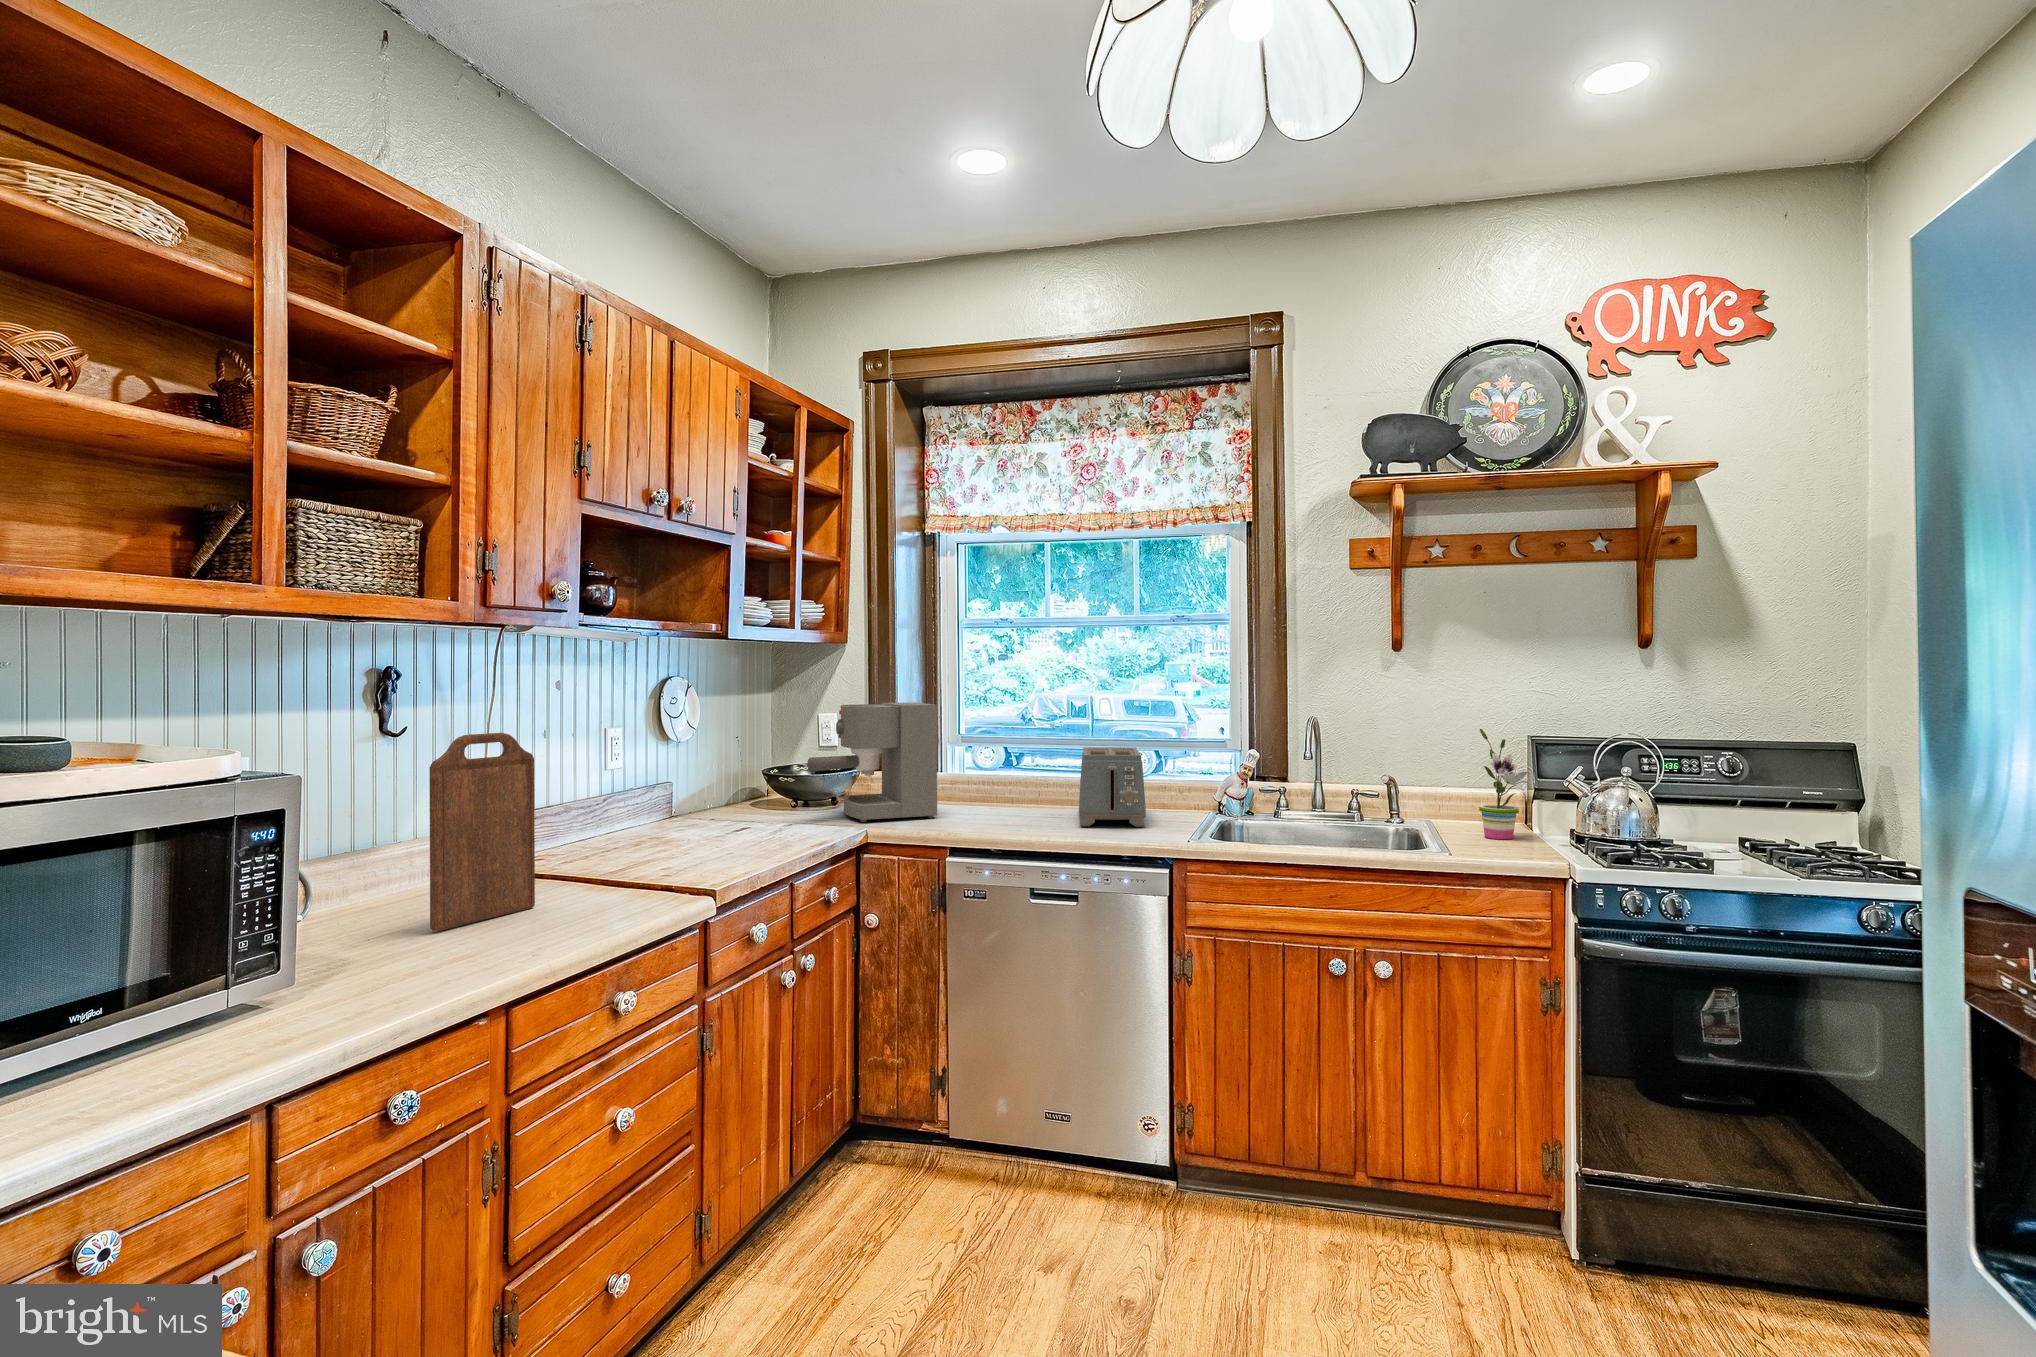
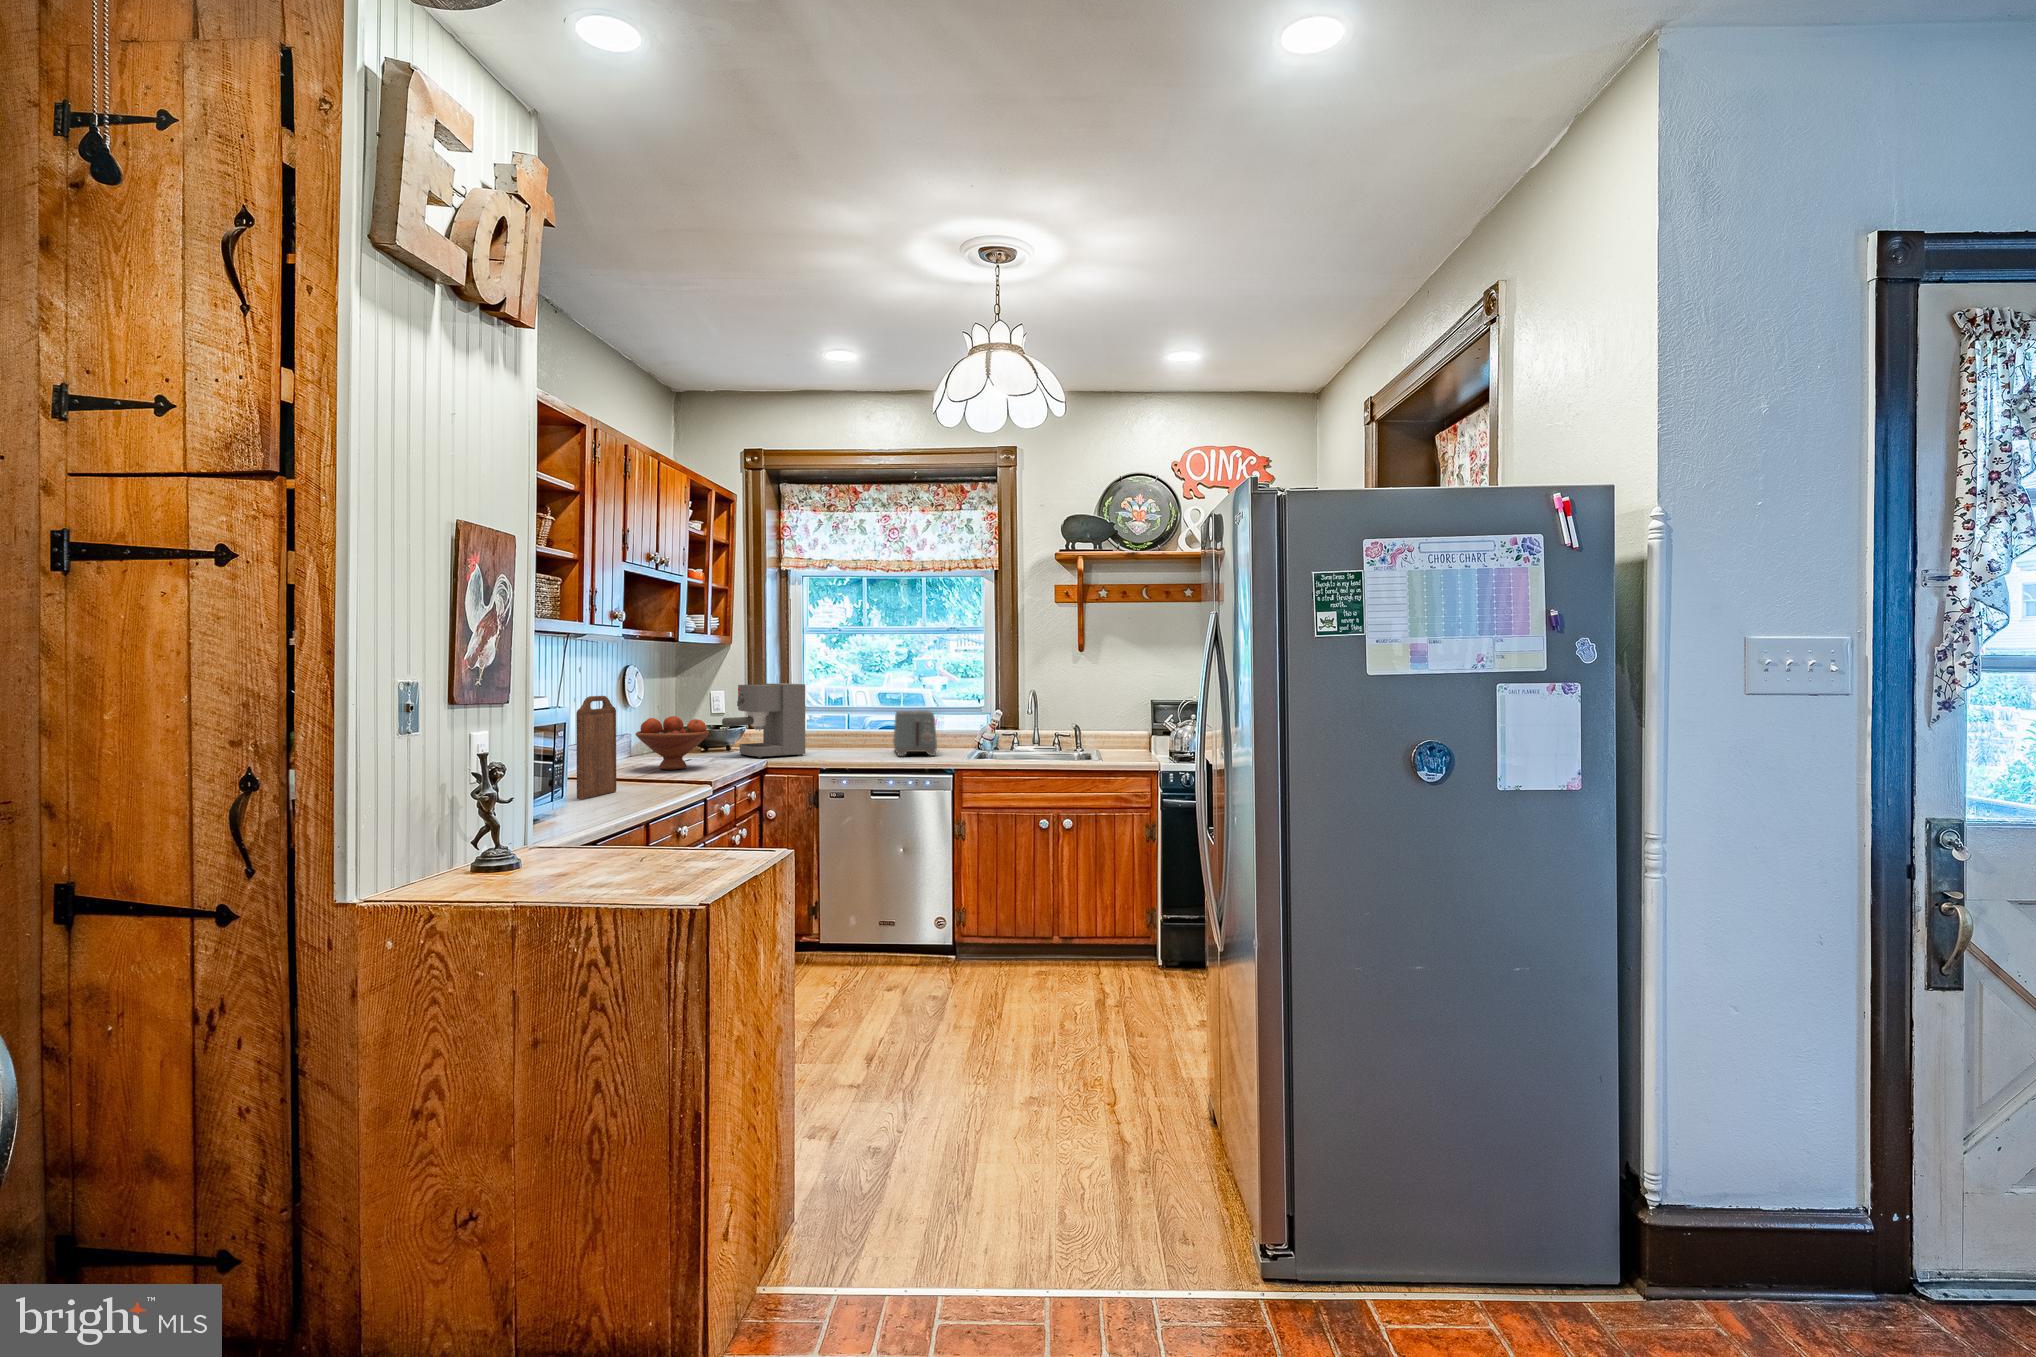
potted plant: present [1479,729,1528,839] -> none [1123,696,1149,757]
fruit bowl: none [648,757,767,846] -> present [635,716,709,770]

